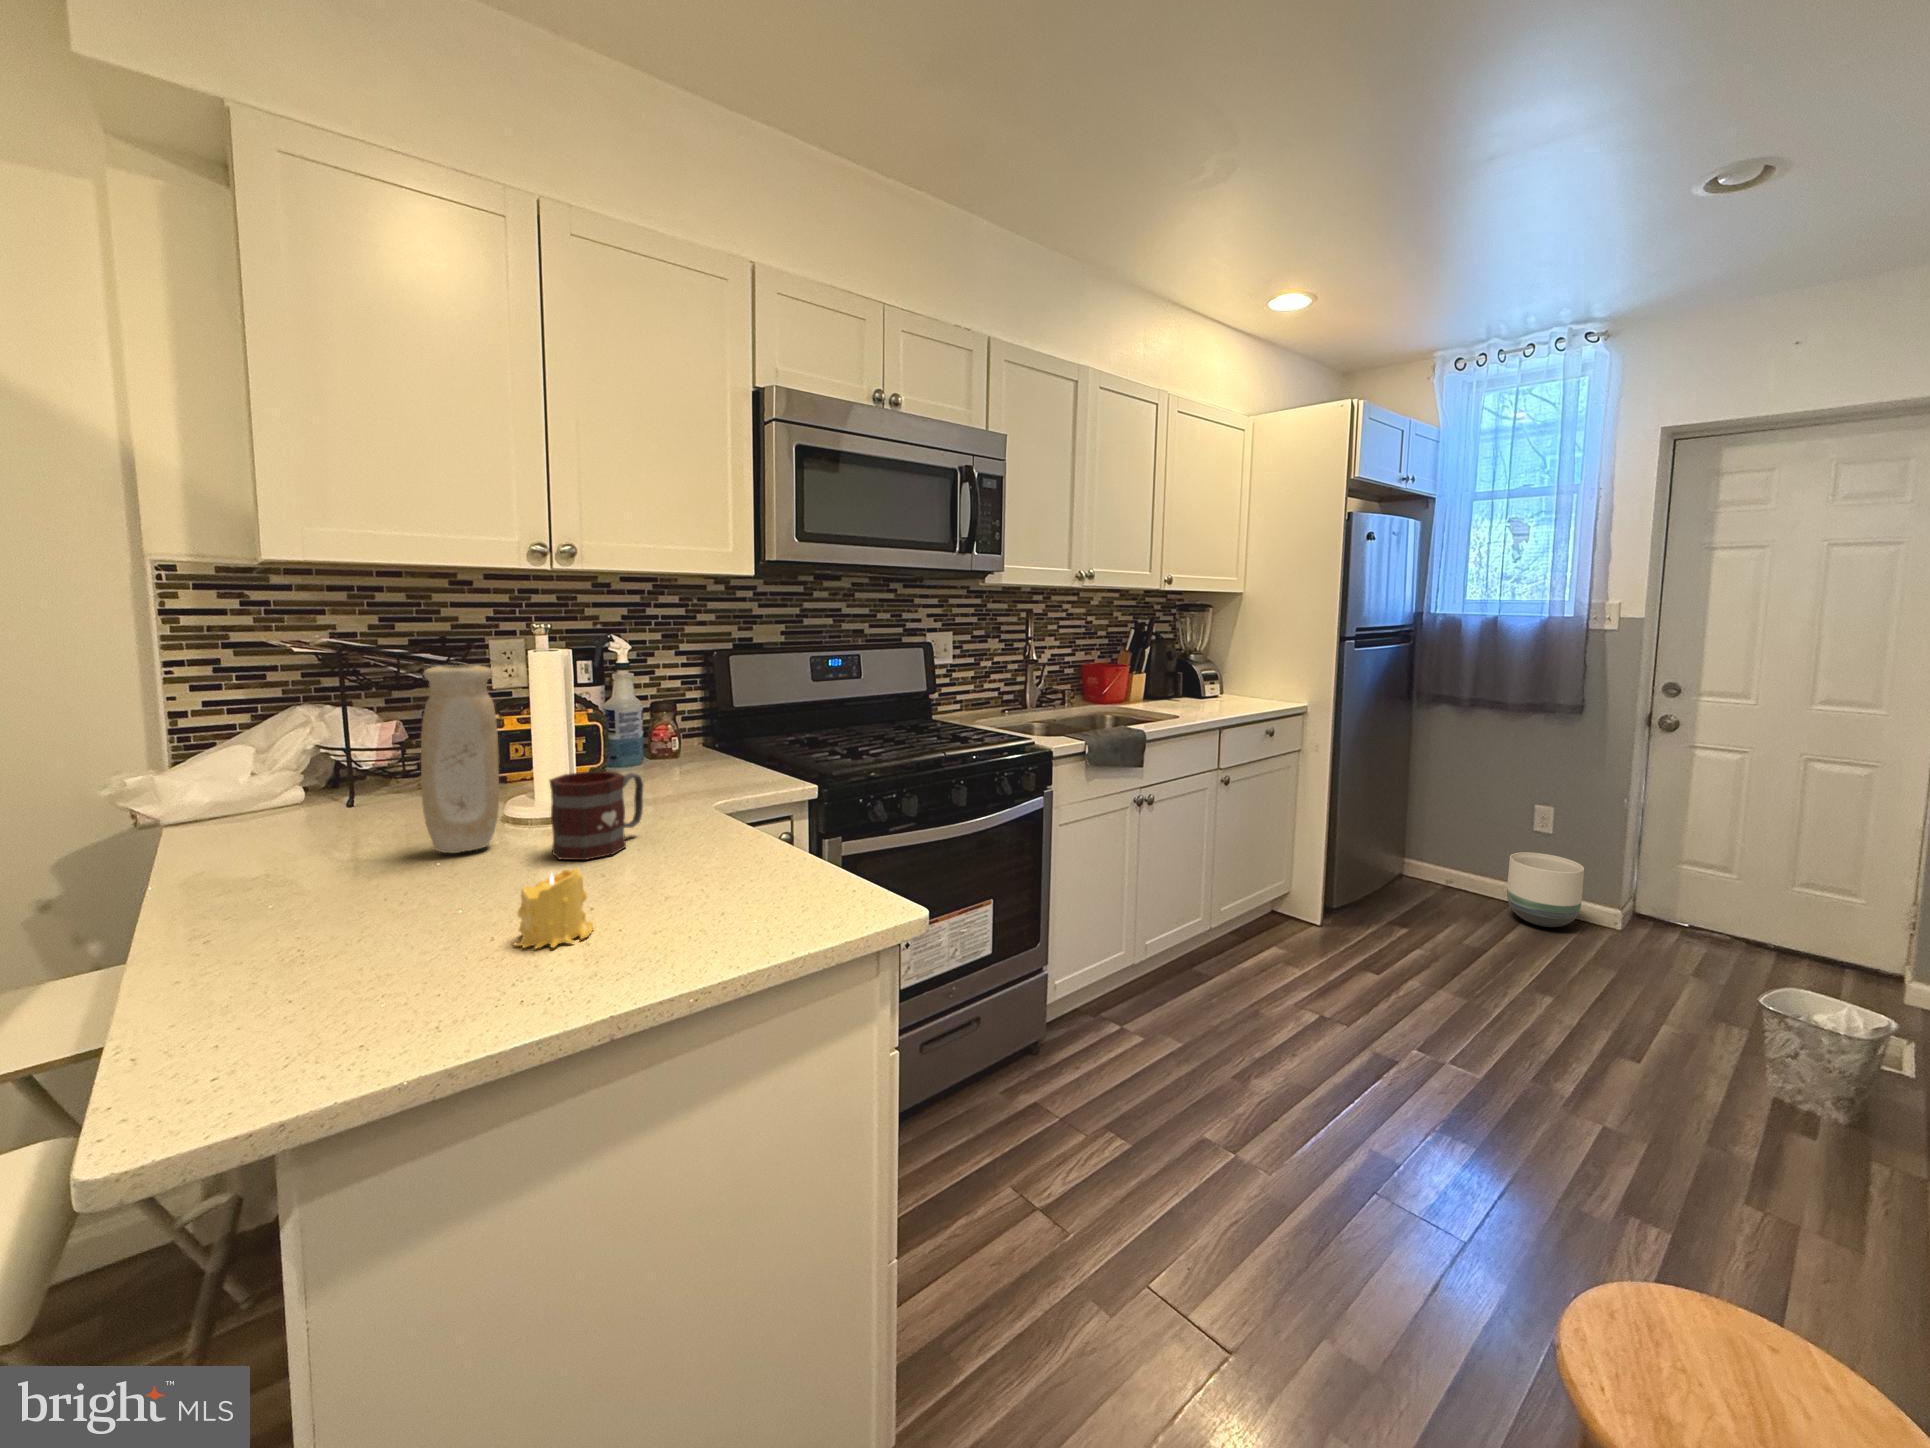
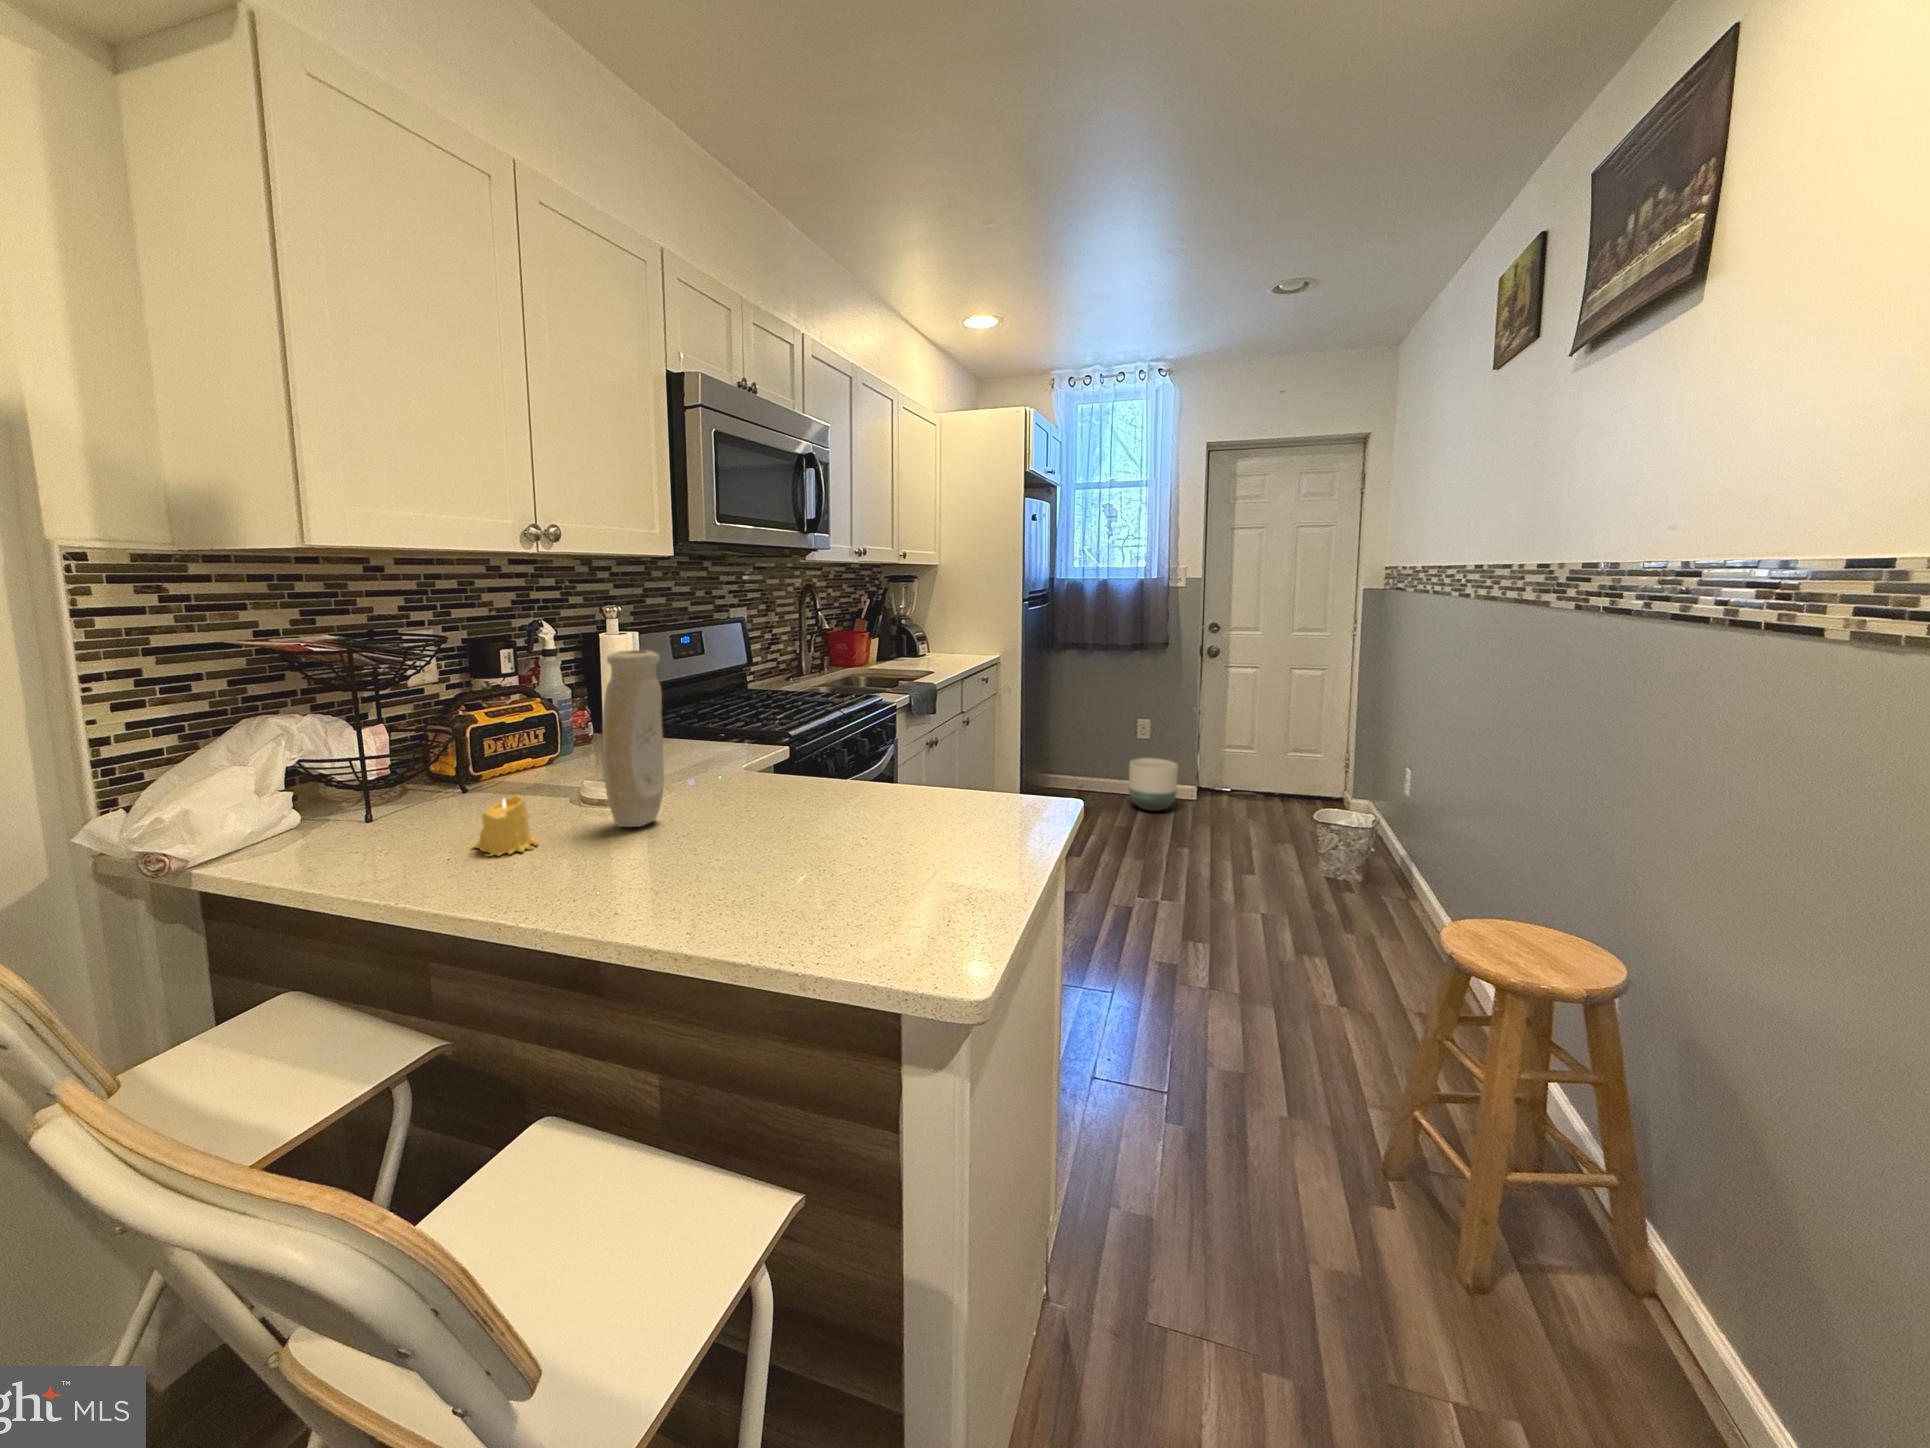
mug: present [550,771,643,860] -> none [717,738,778,816]
candle: present [514,868,593,948] -> present [472,795,538,856]

